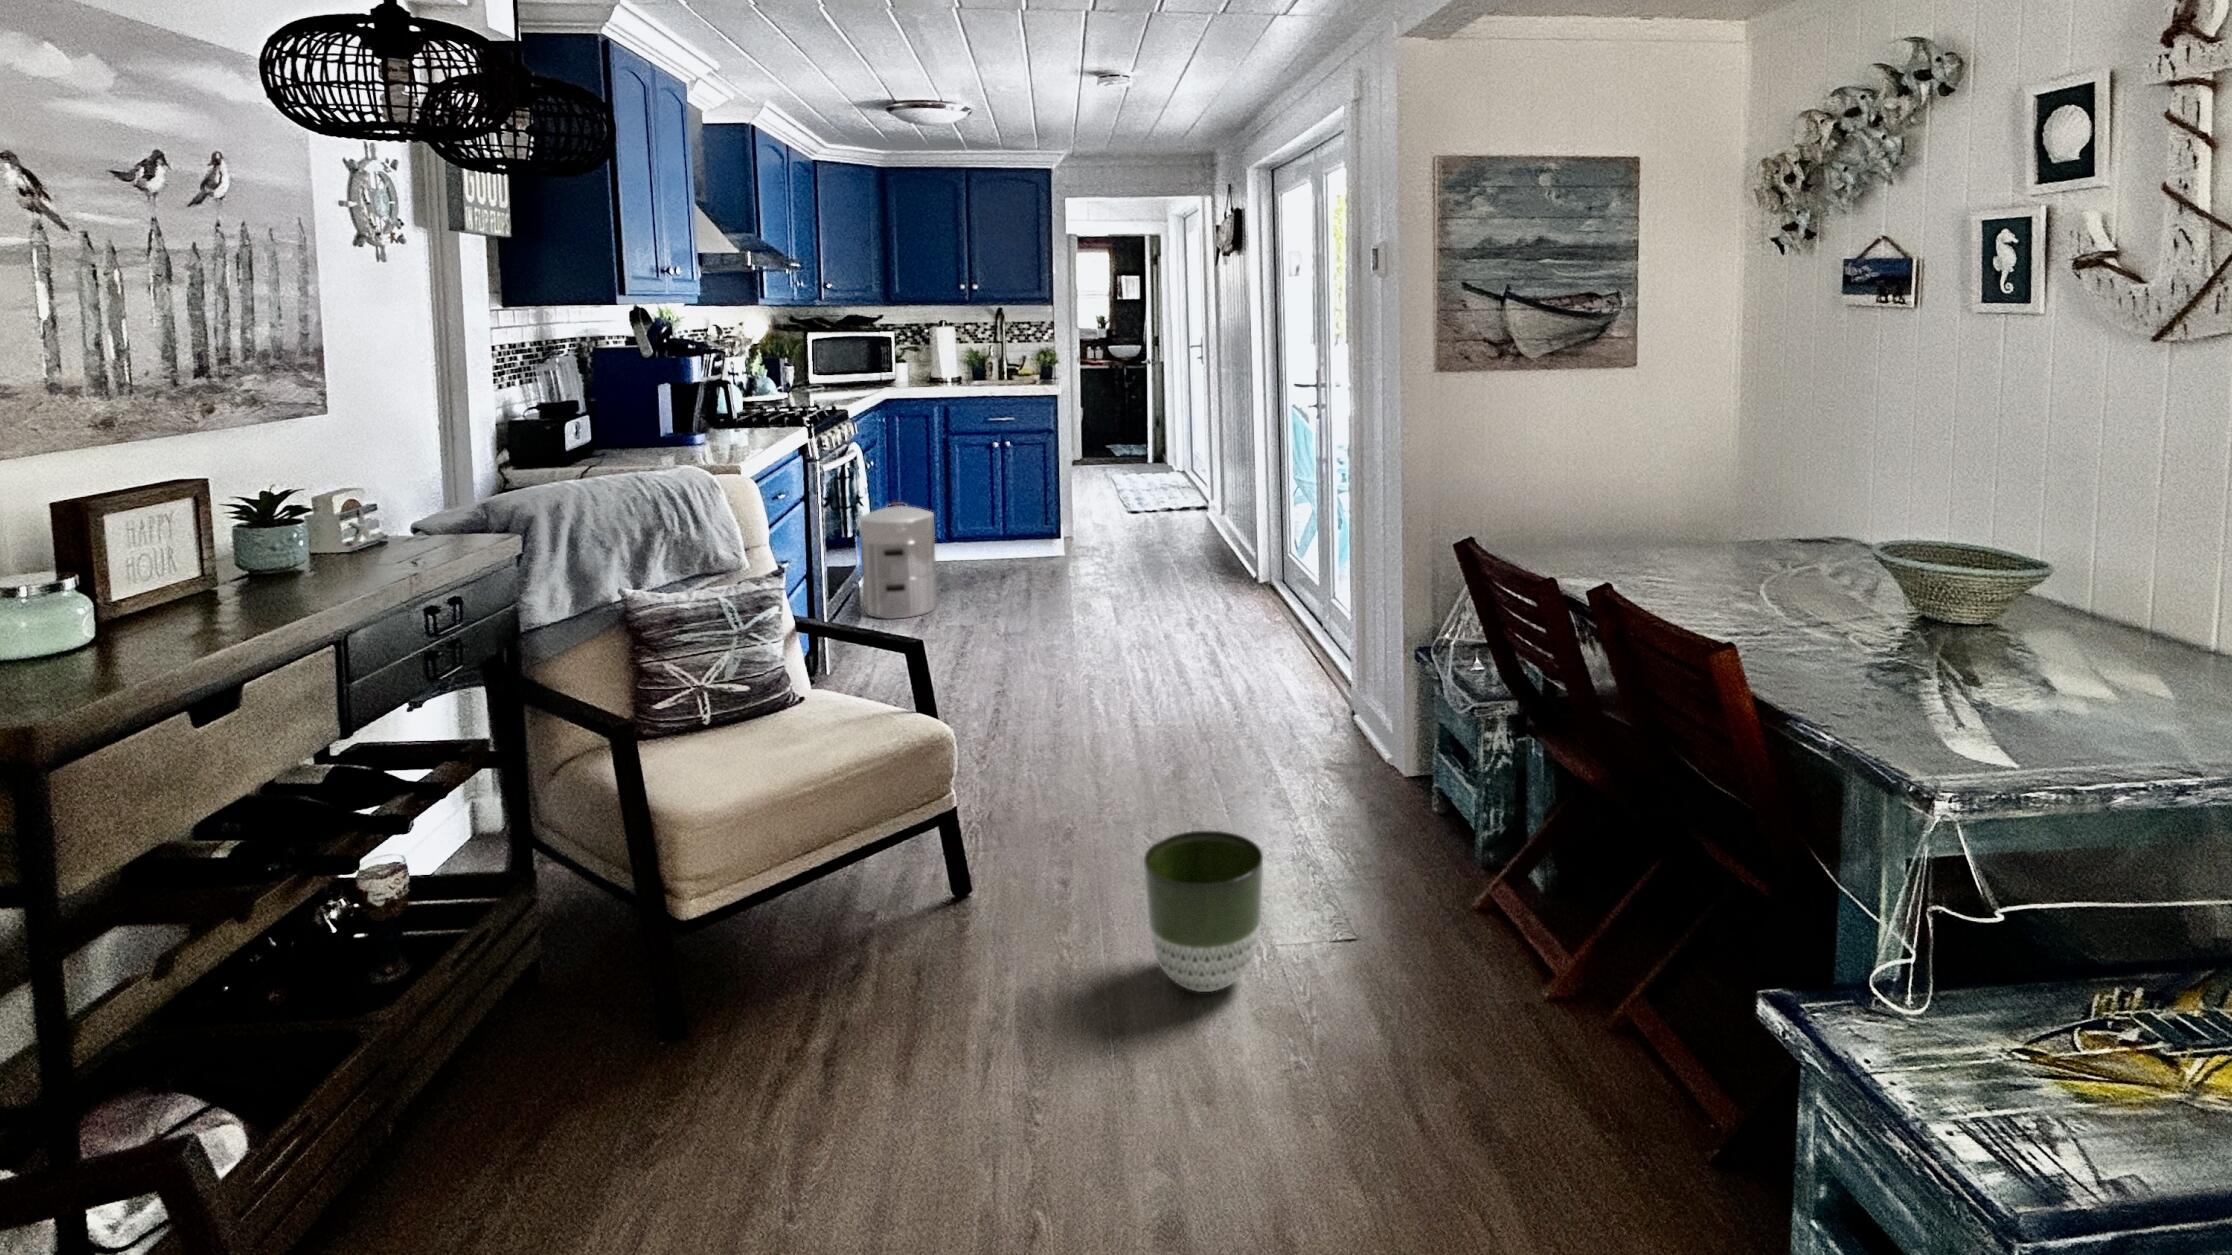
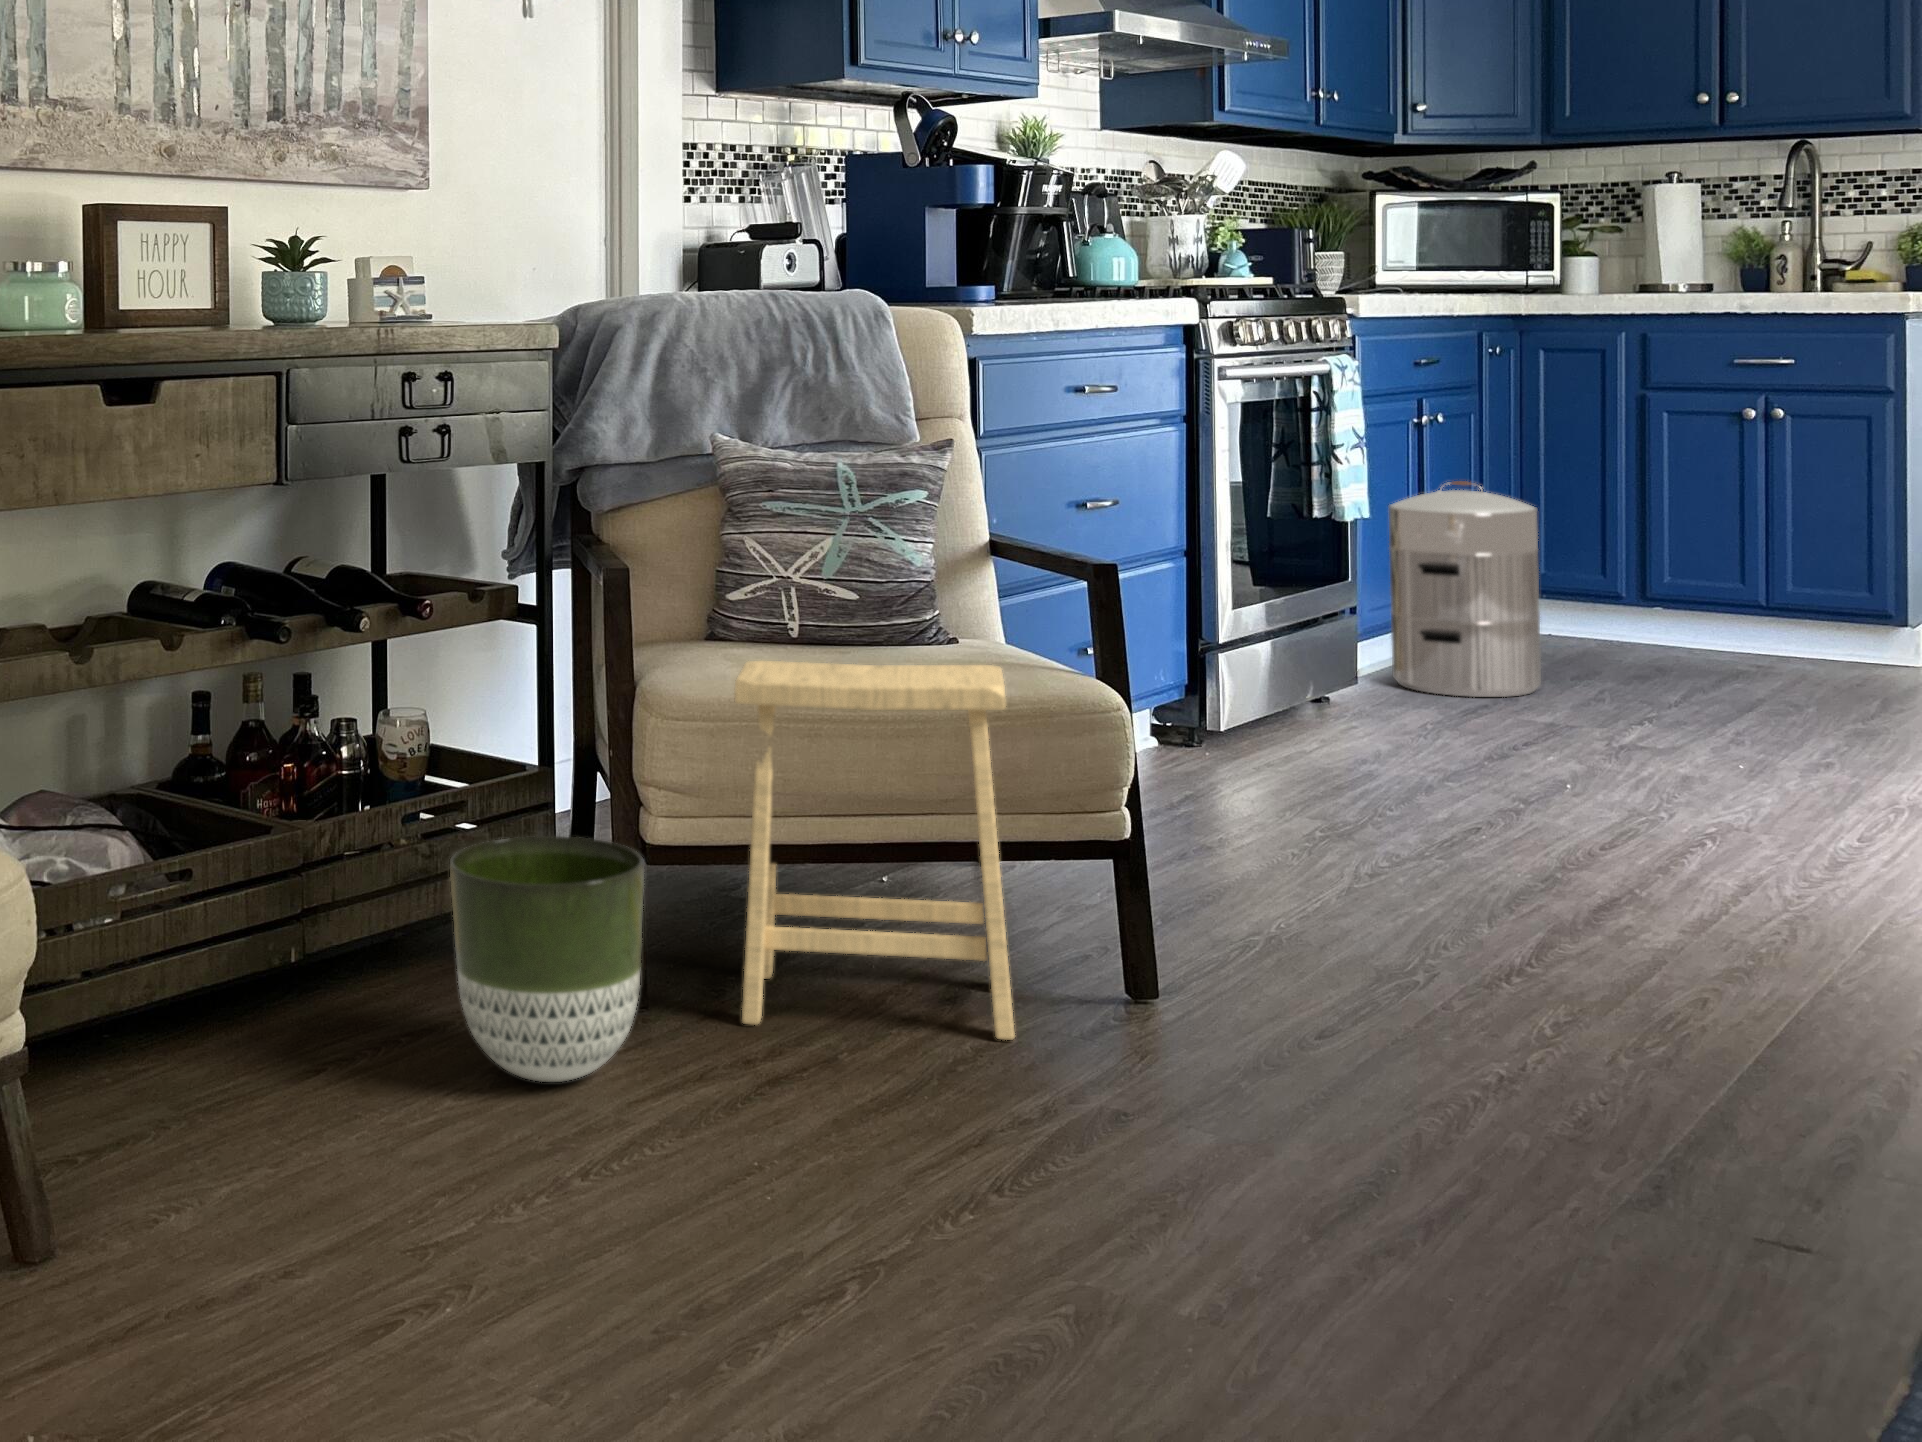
footstool: none [717,720,923,1001] -> present [734,661,1015,1040]
planter: present [1144,831,1263,992] -> present [450,836,644,1082]

